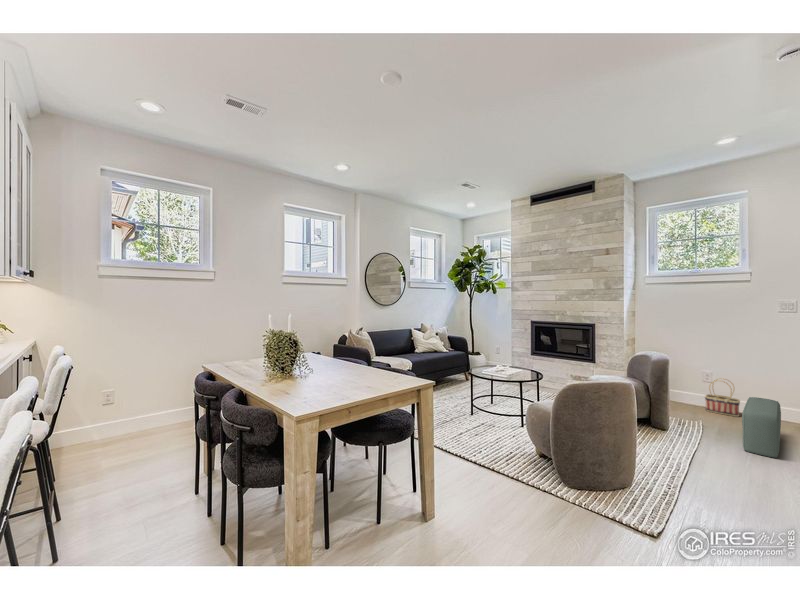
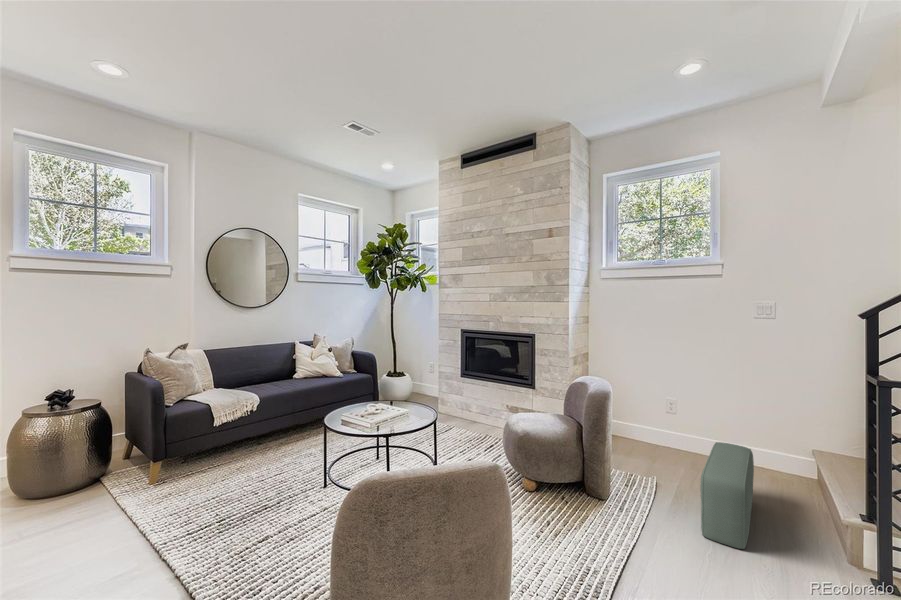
basket: present [705,379,740,417] -> none [667,408,709,462]

